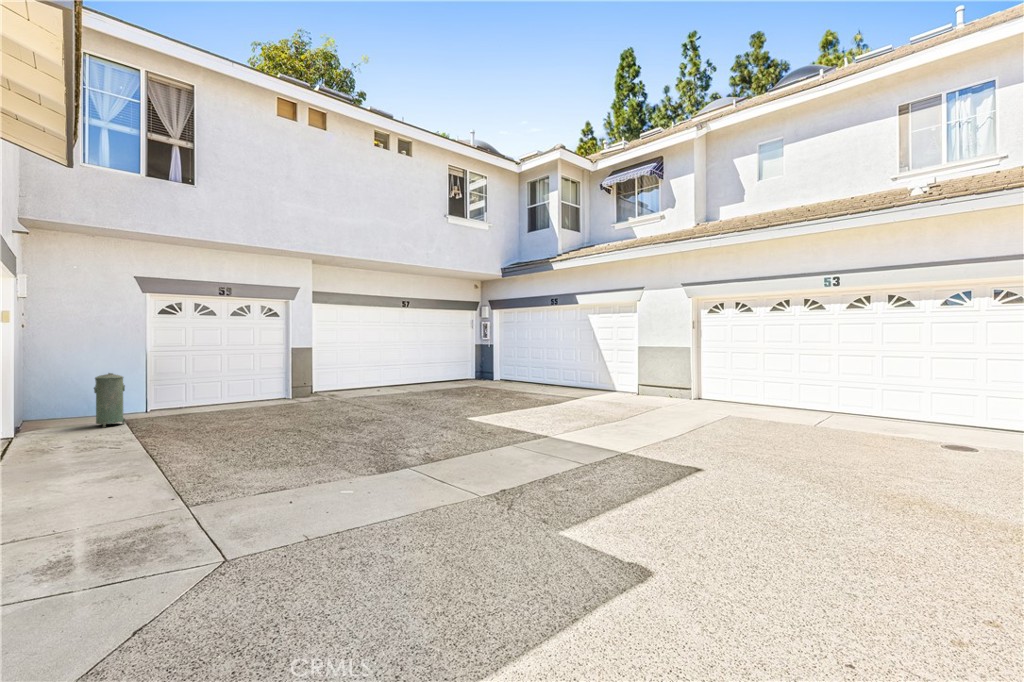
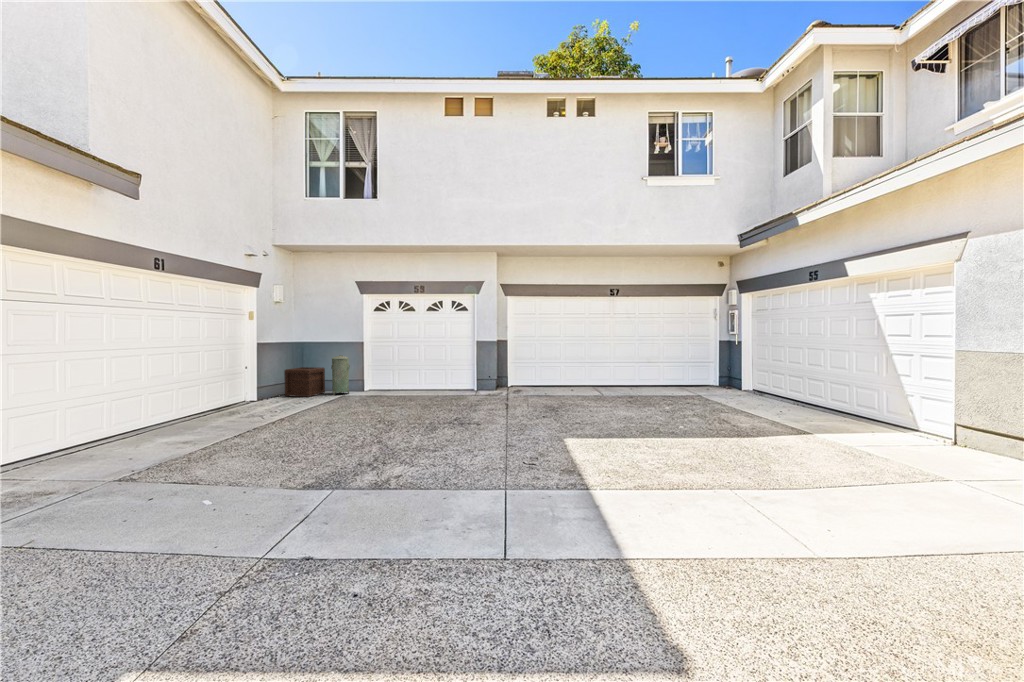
wooden crate: none [14,392,76,439] -> present [284,367,325,397]

